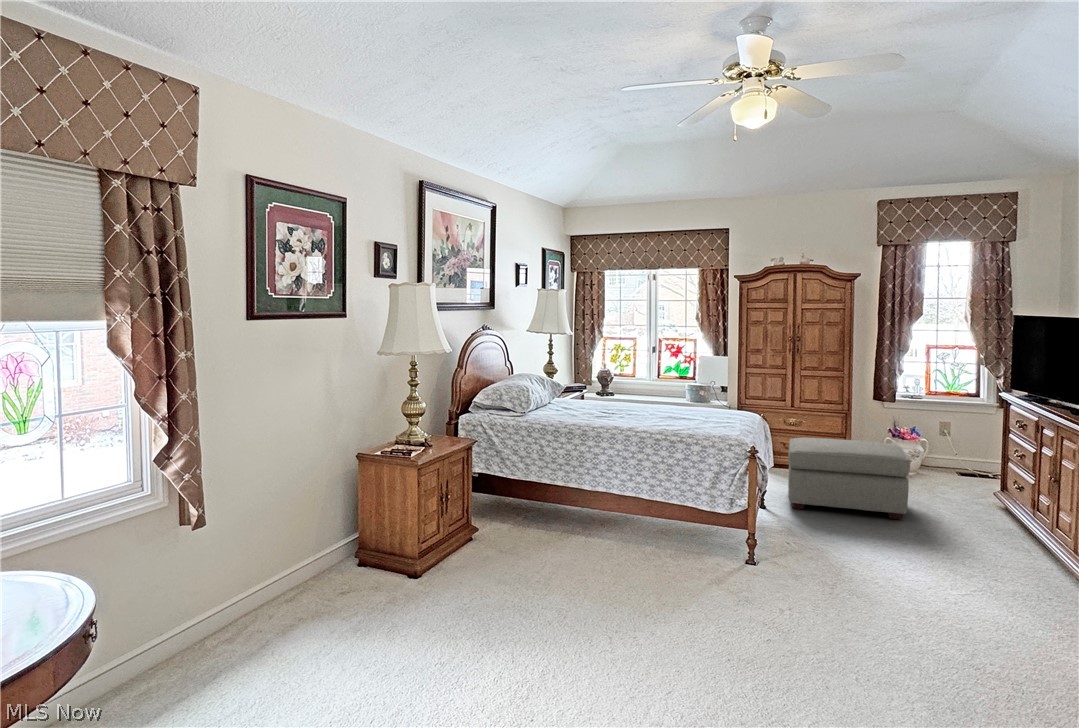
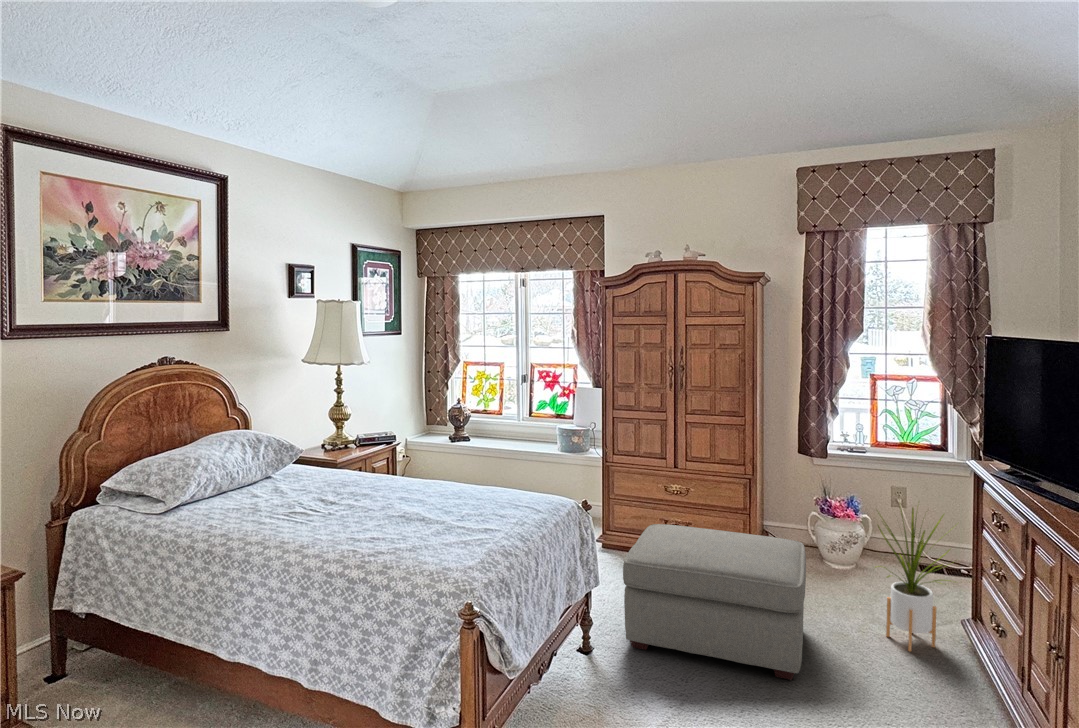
house plant: none [942,415,999,510] -> present [878,508,949,651]

